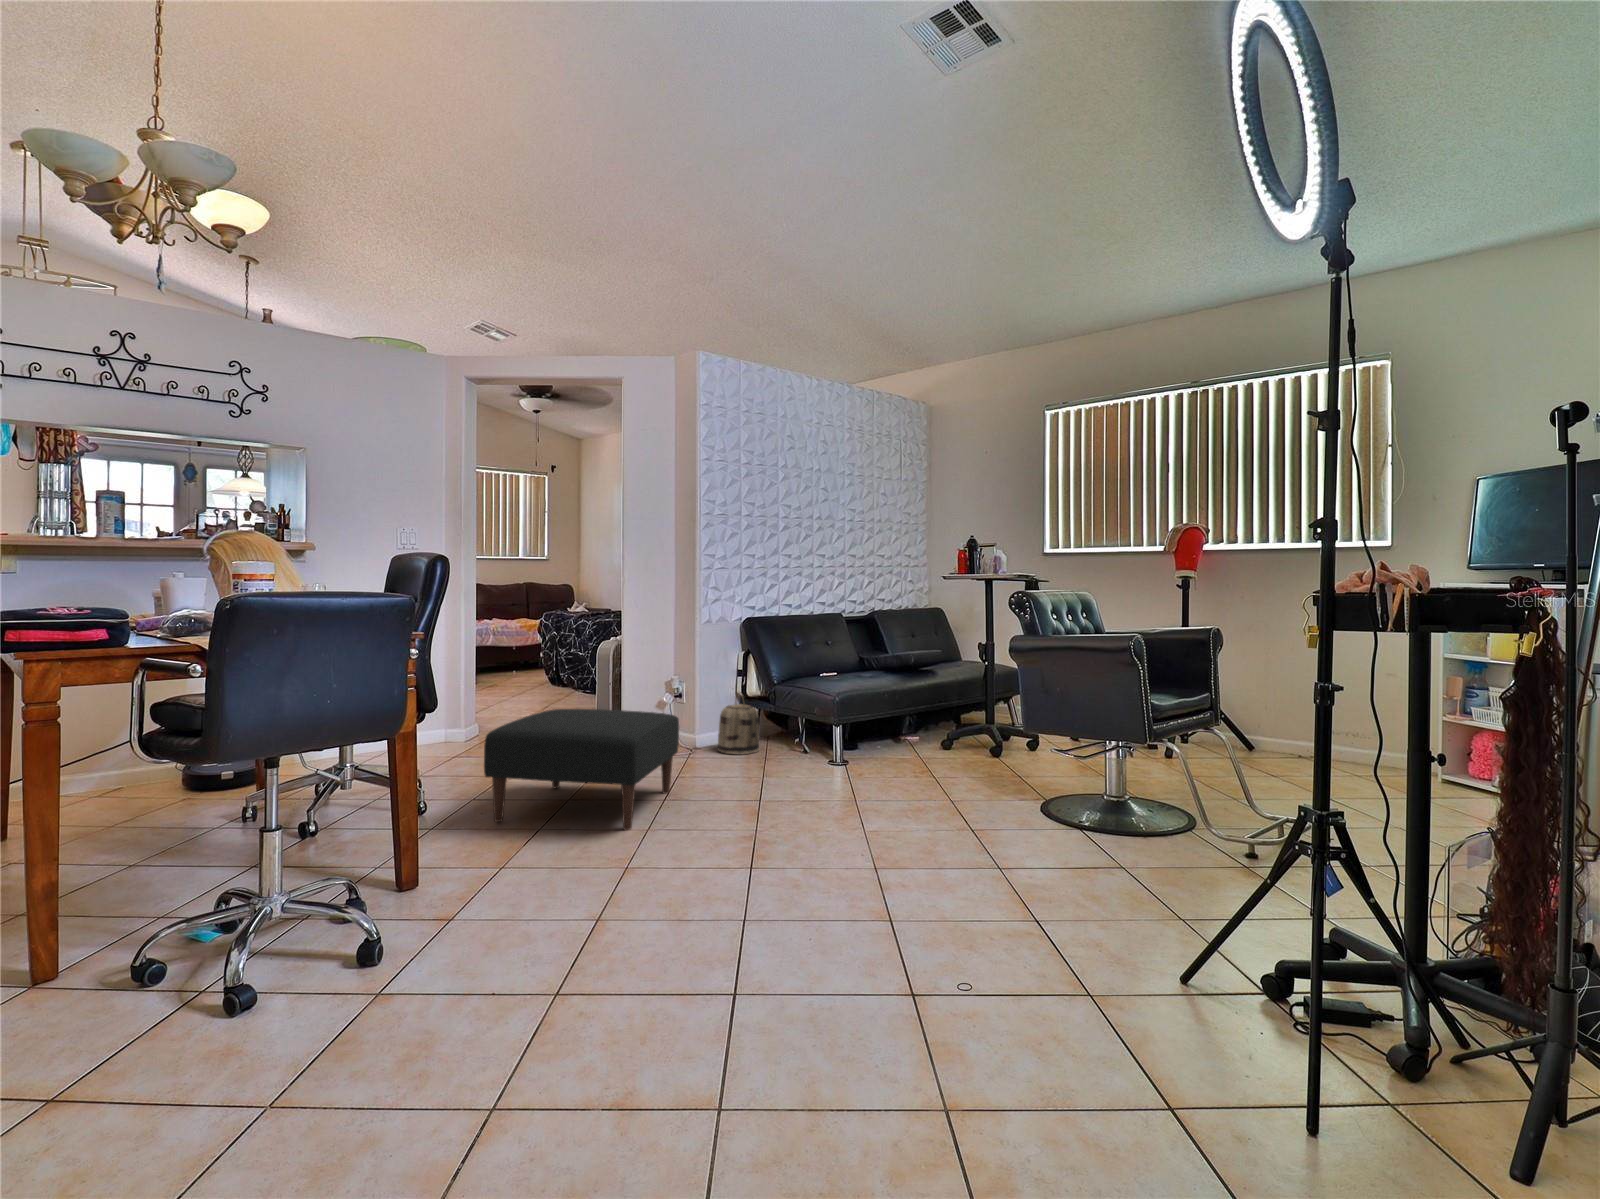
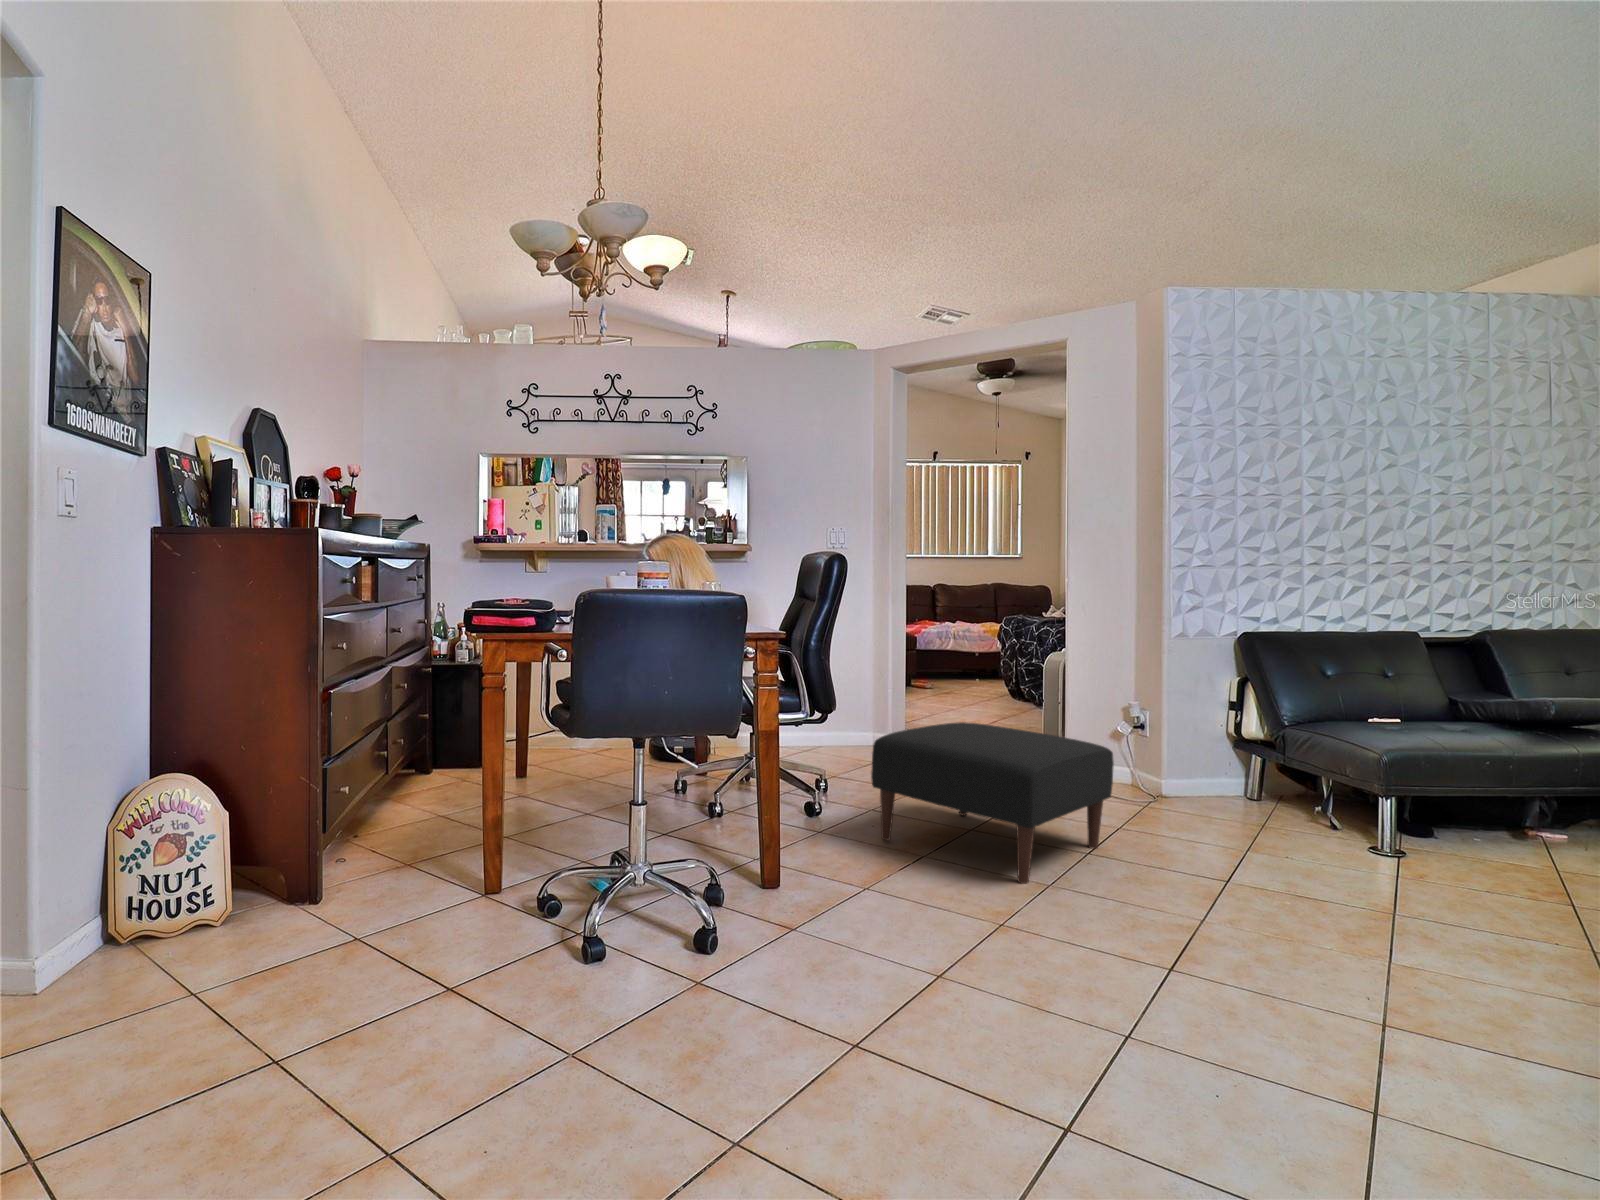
basket: present [718,693,759,755] -> none [1188,730,1255,818]

